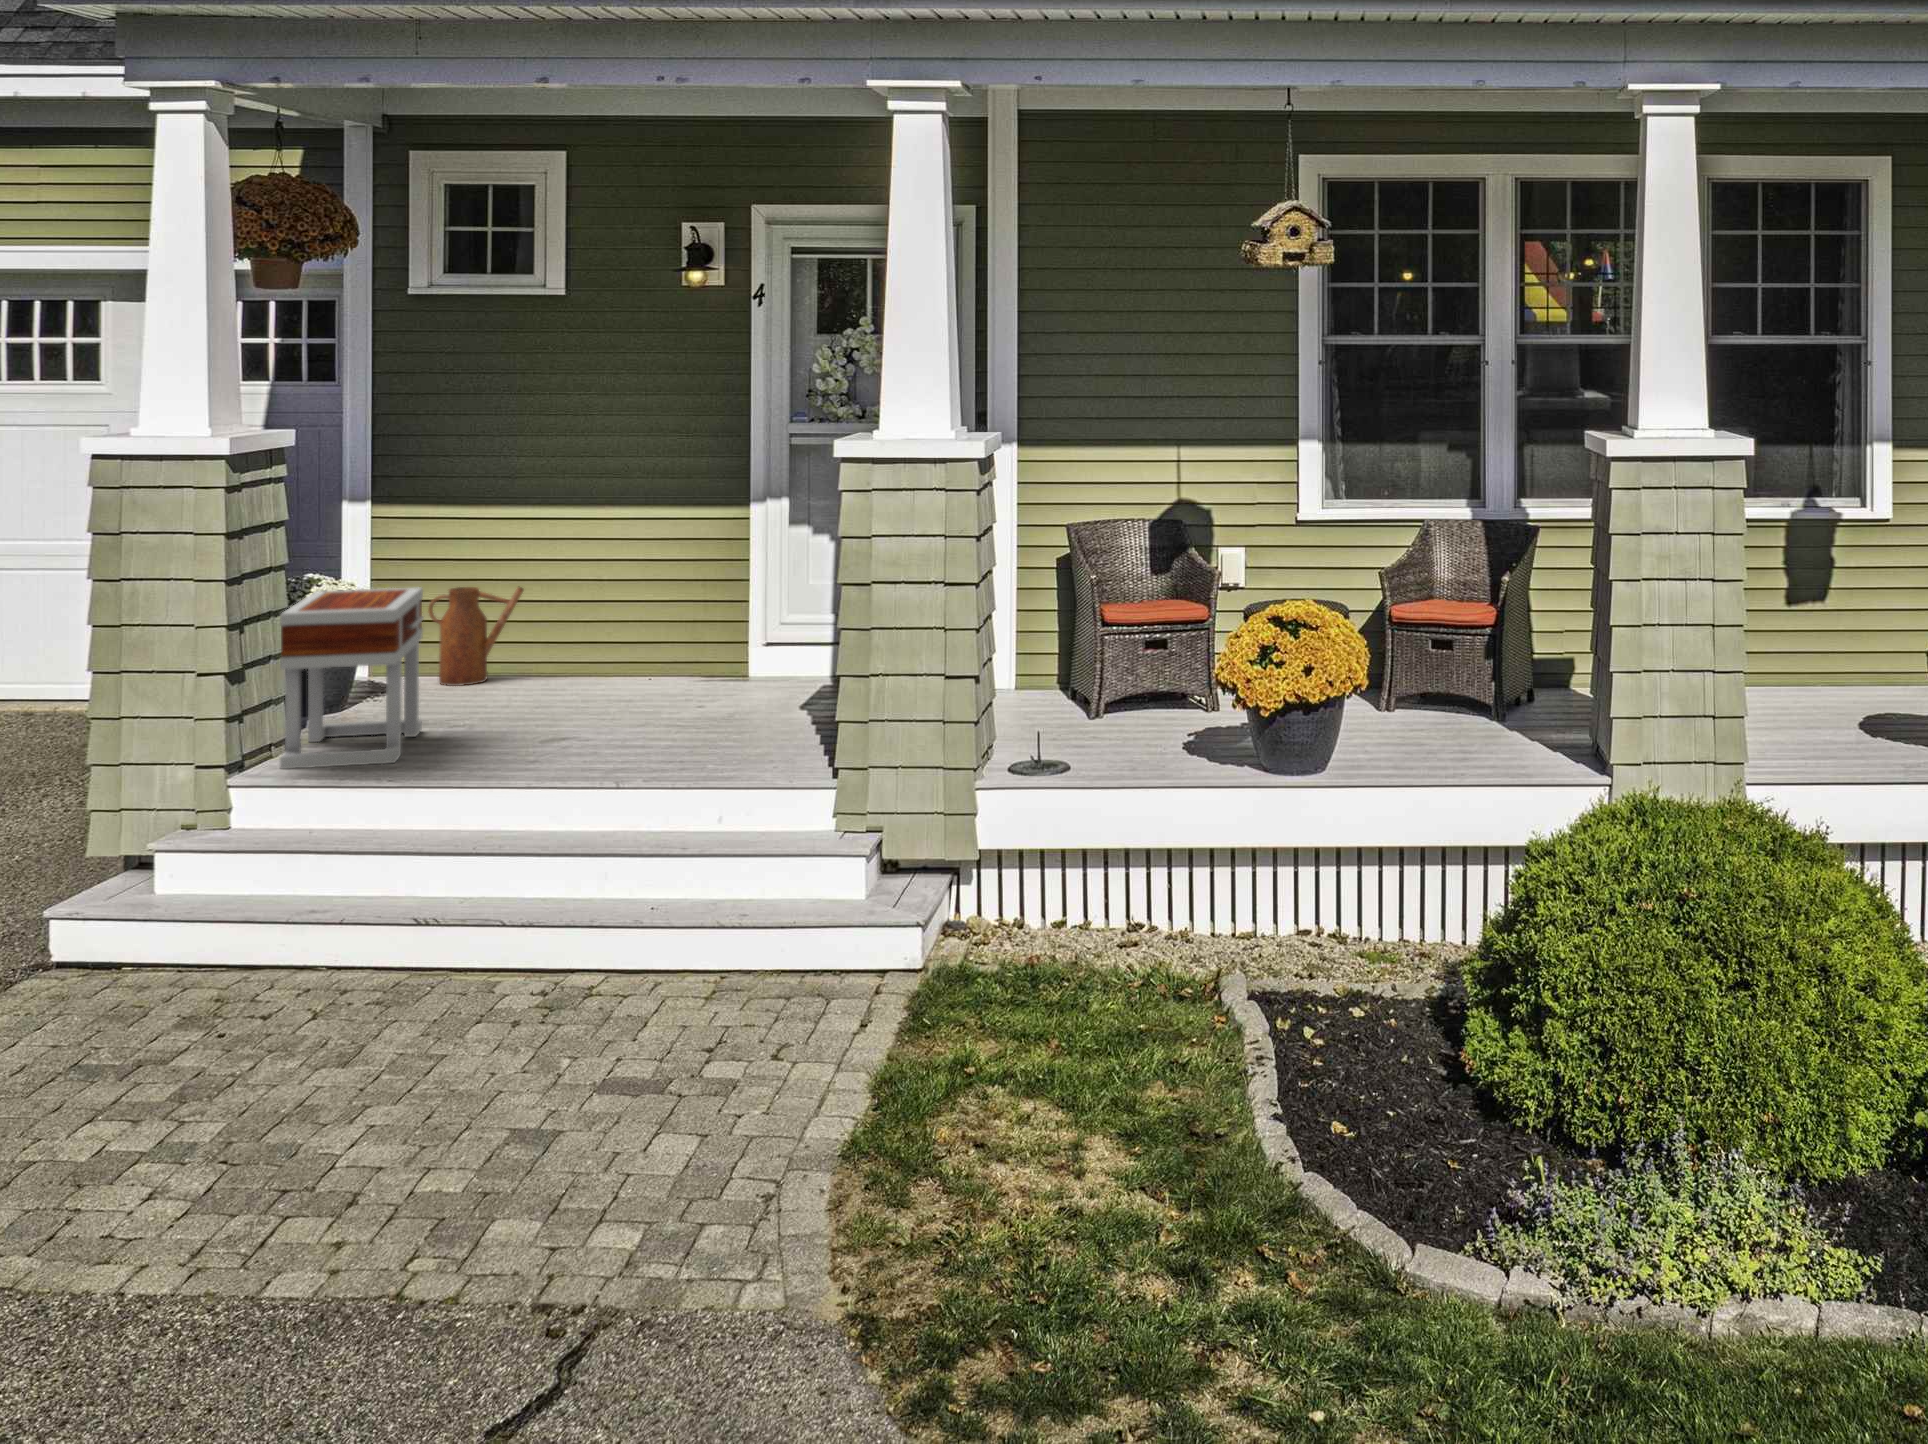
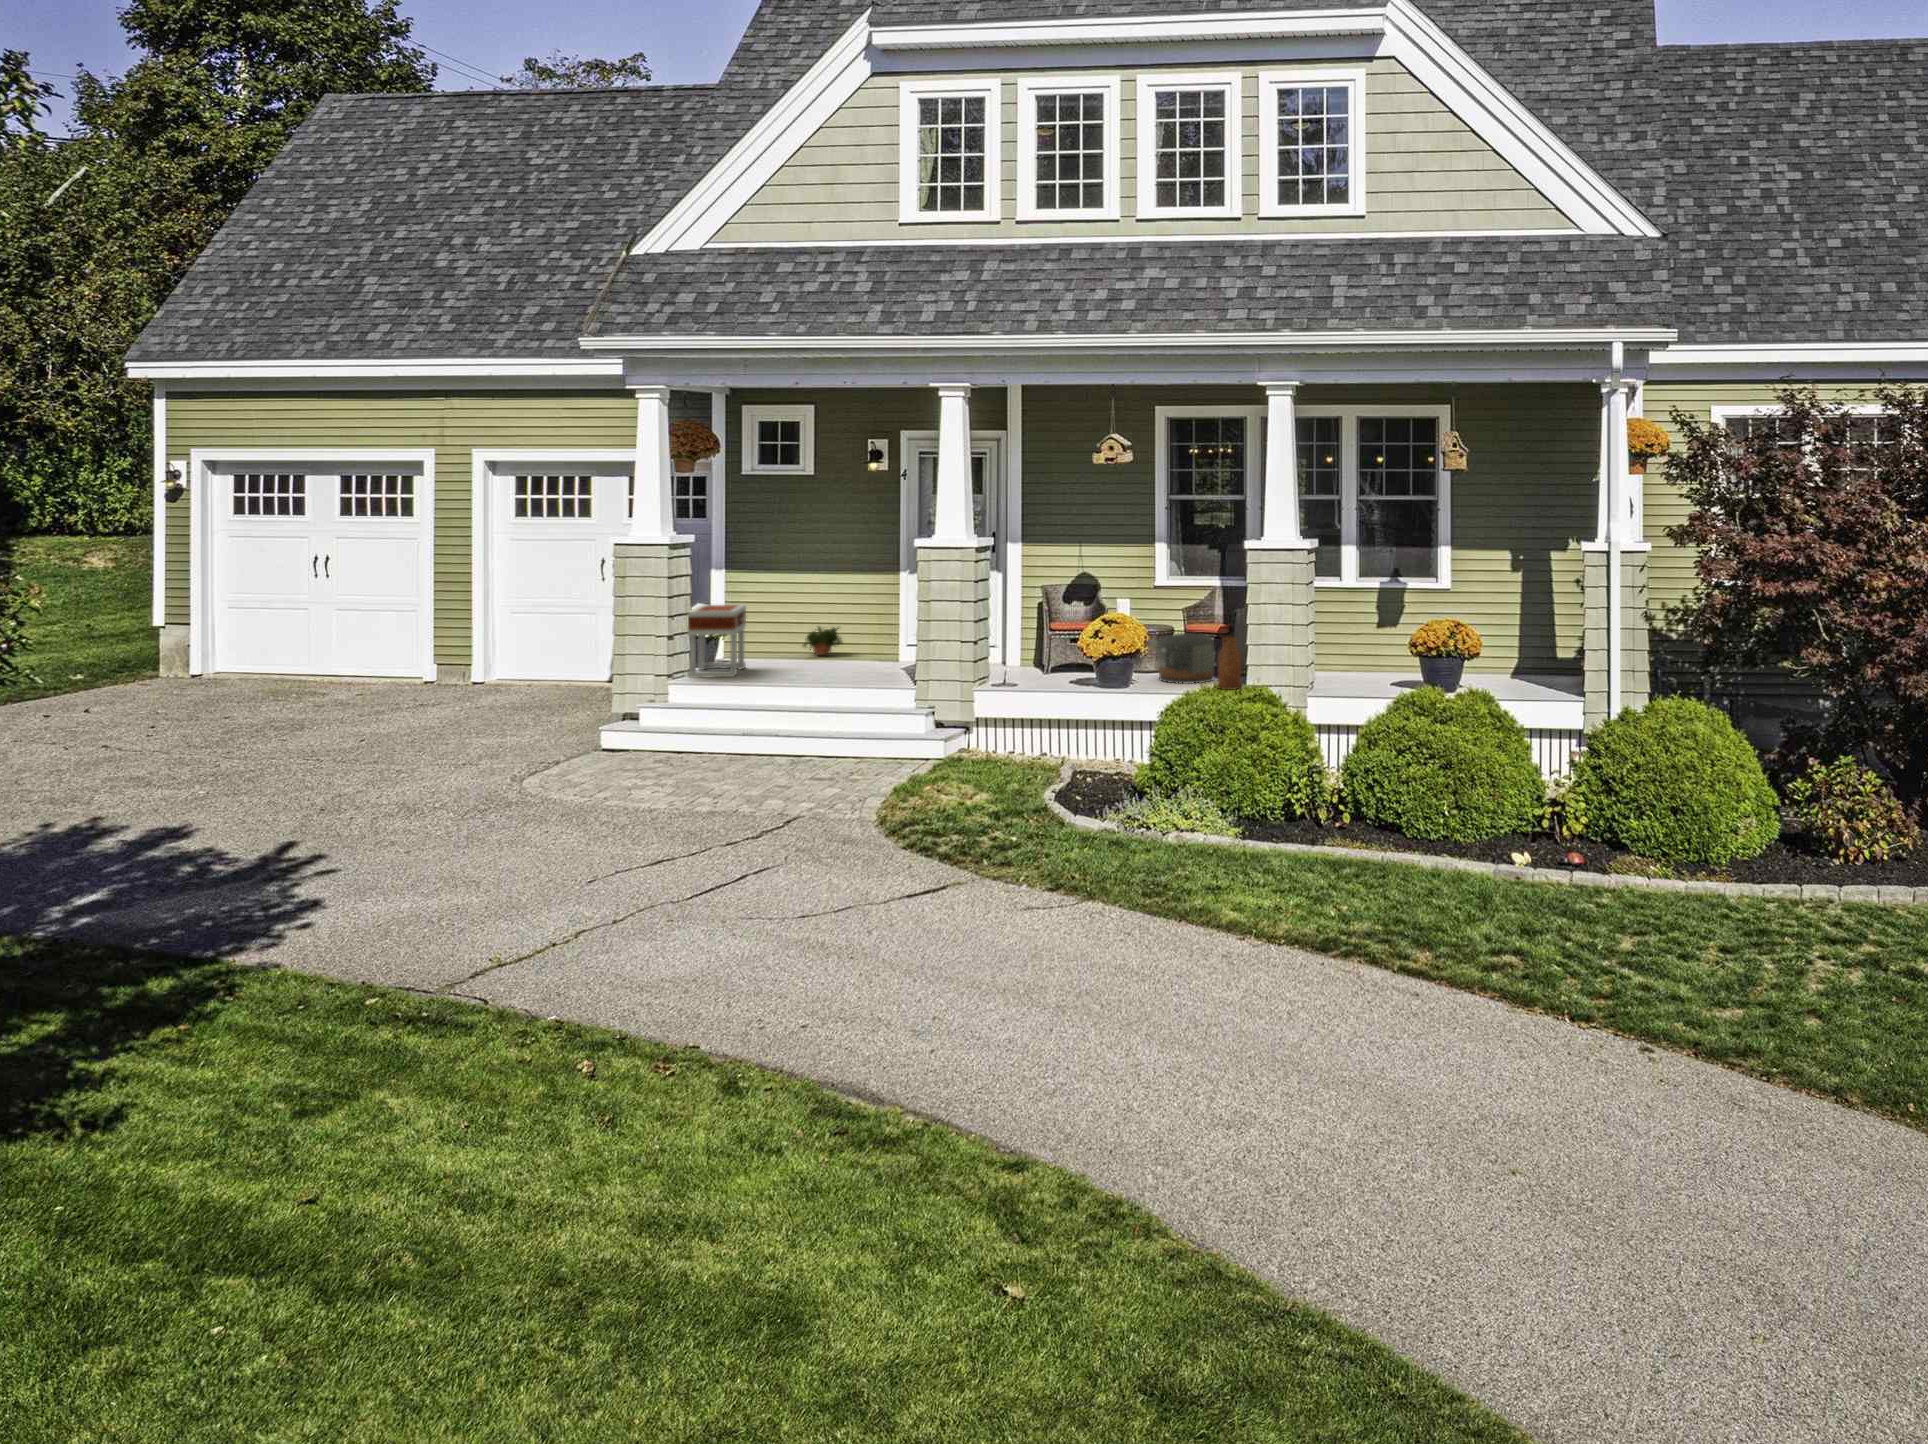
watering can: present [428,587,523,686] -> present [1217,637,1241,690]
potted plant: none [546,621,644,693] -> present [803,626,842,655]
pouf: none [1379,639,1501,755] -> present [1159,633,1214,683]

